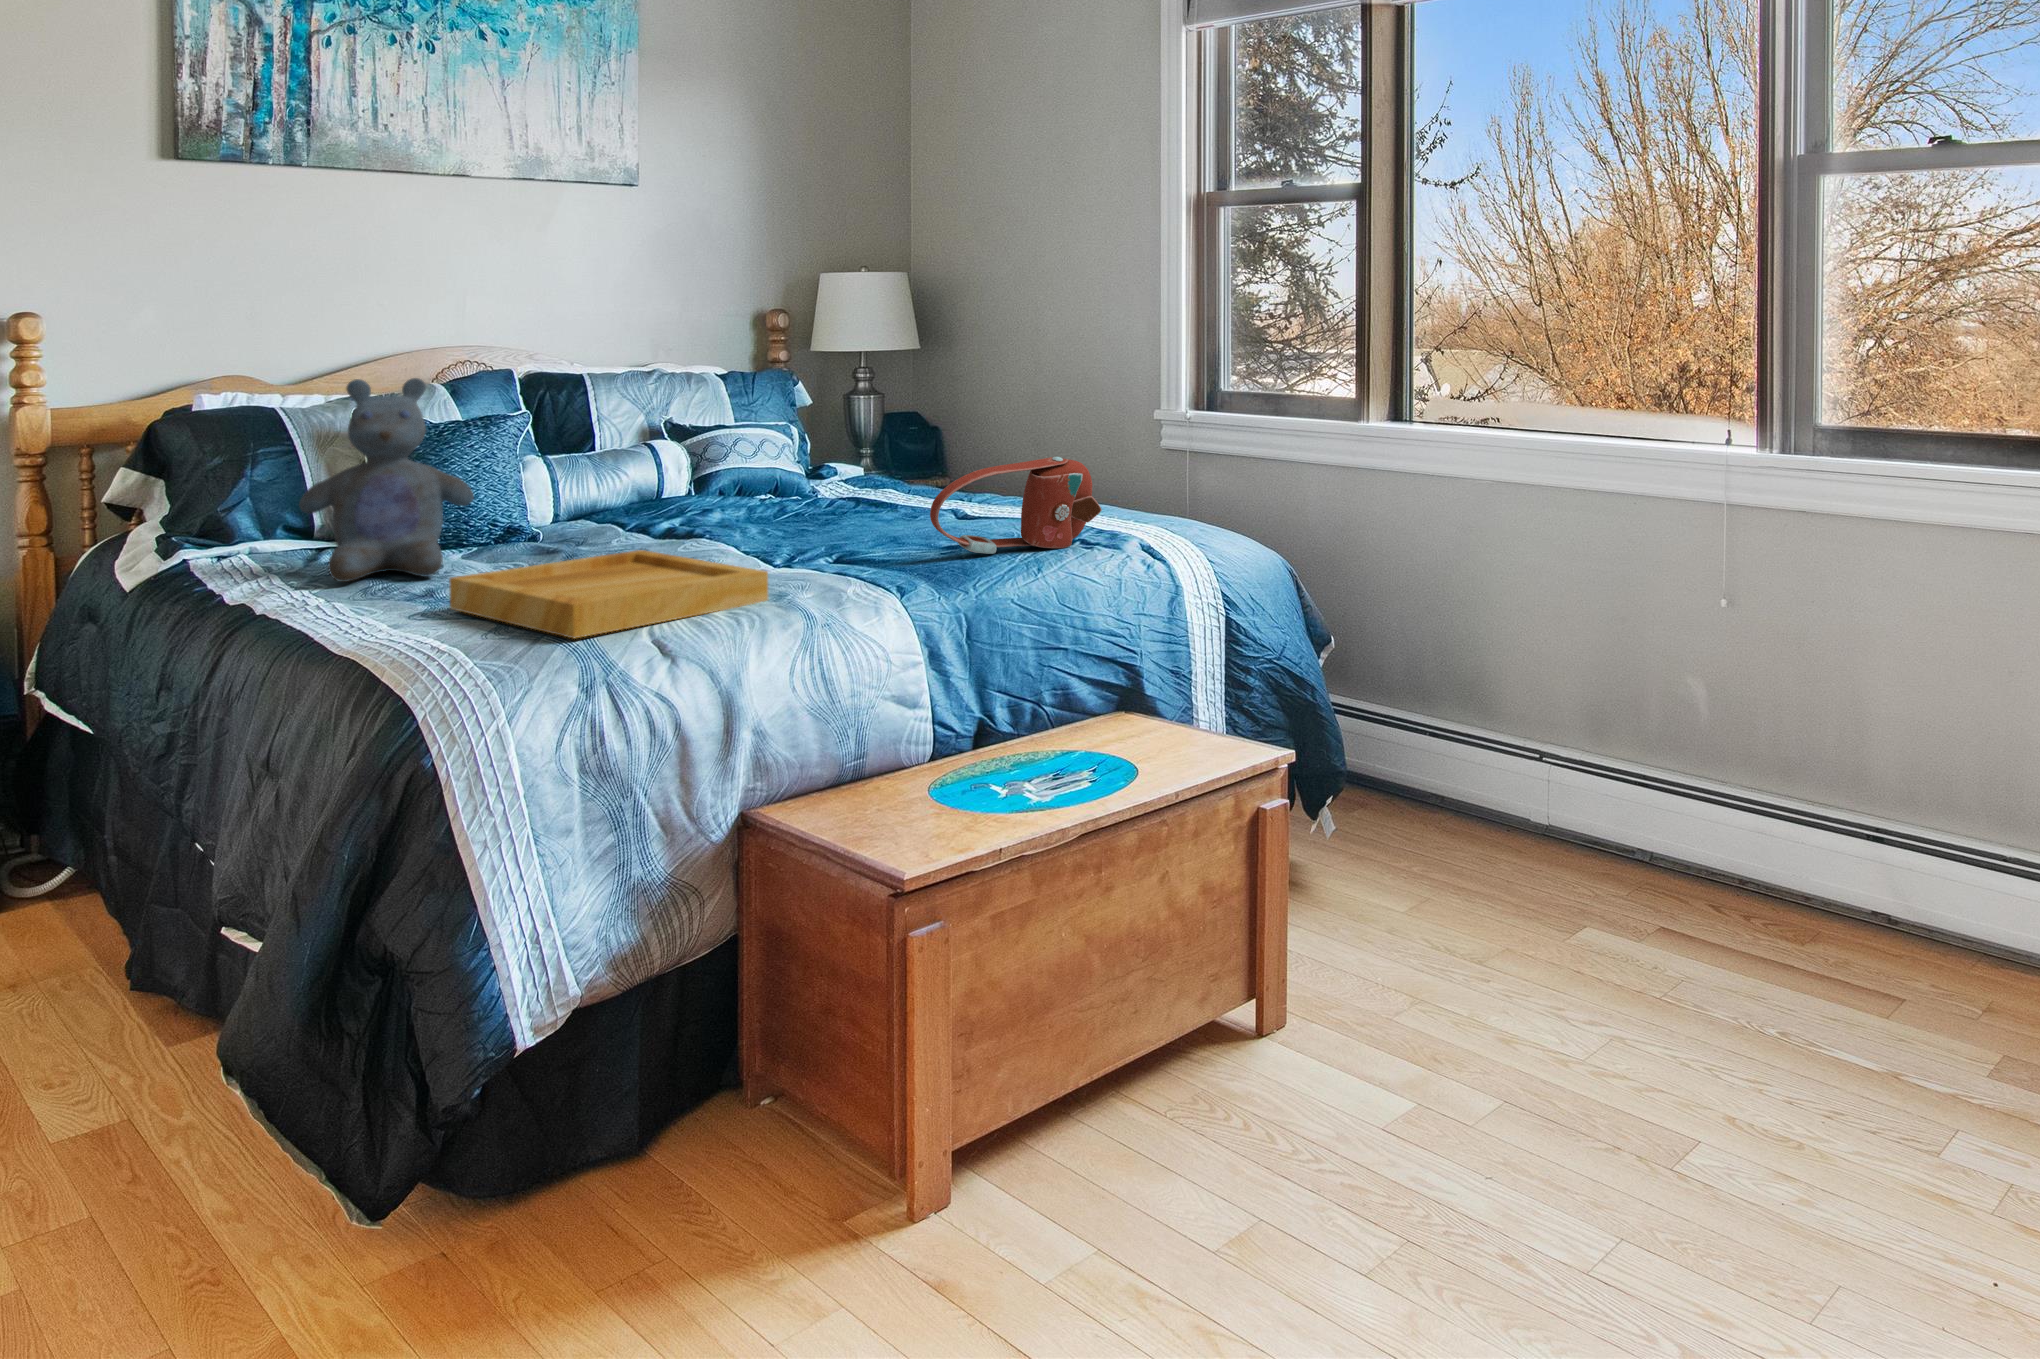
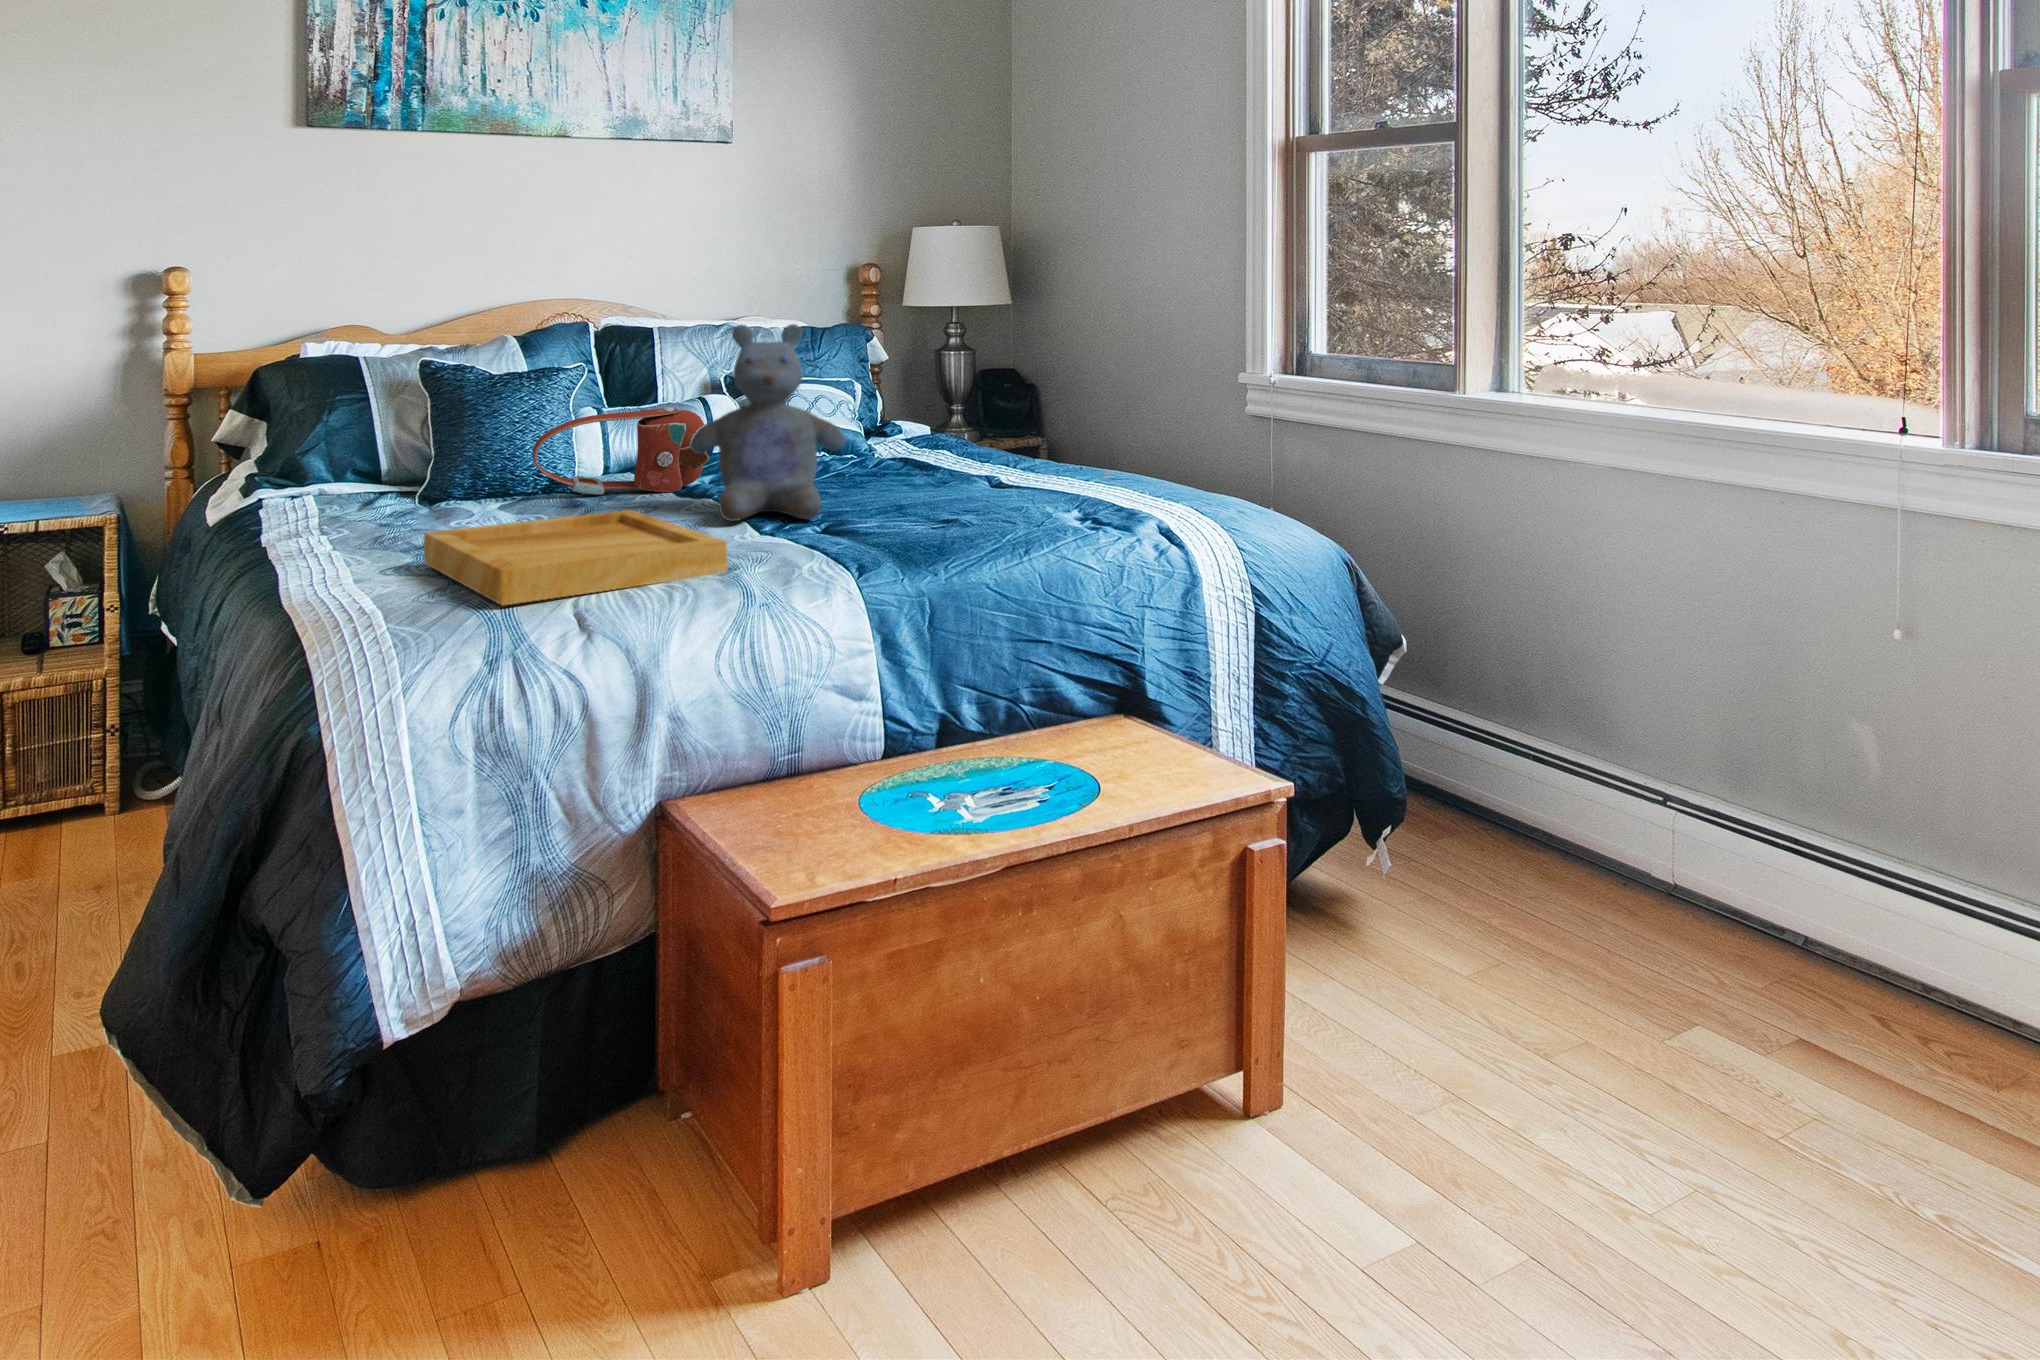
stuffed bear: present [299,378,474,582] -> present [690,324,845,521]
handbag: present [930,457,1102,554] -> present [532,407,710,495]

